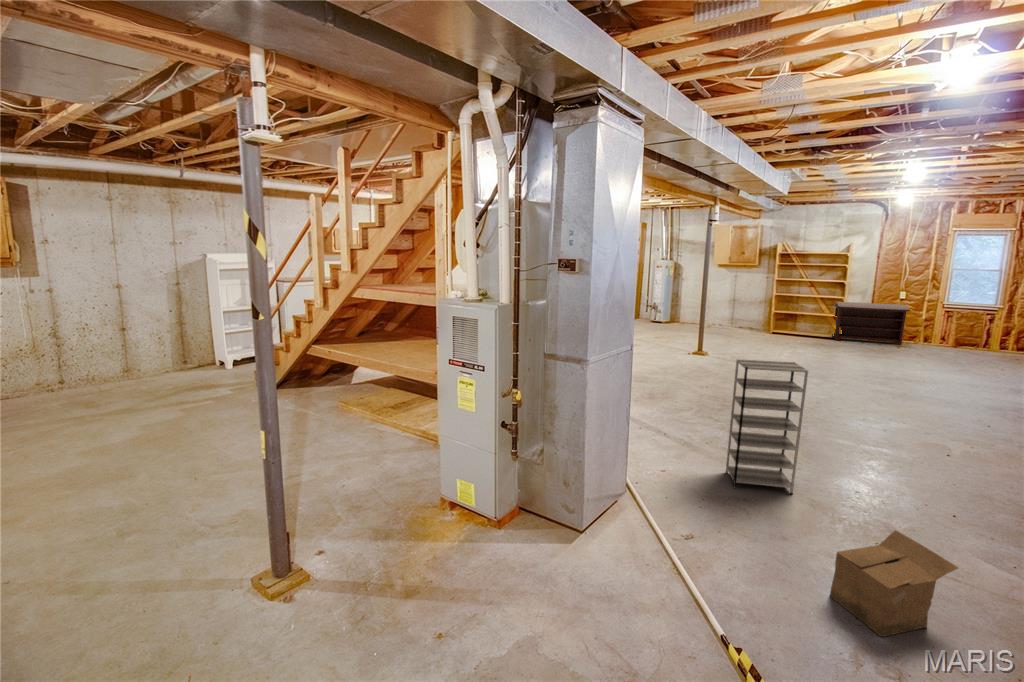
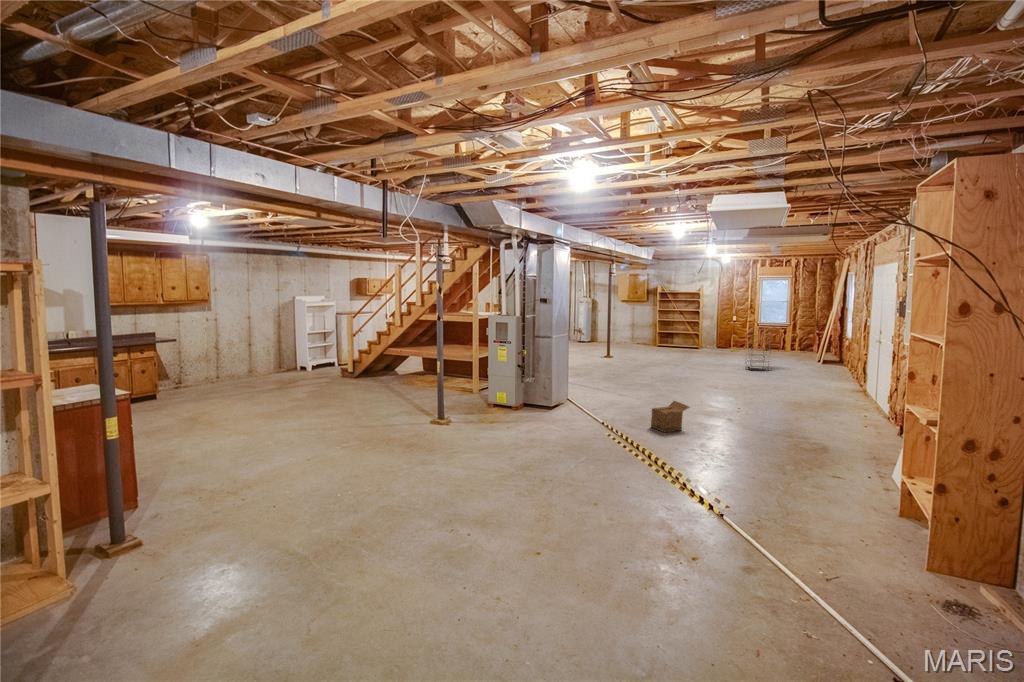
bench: present [832,302,910,345] -> none [695,324,738,351]
shelving unit: present [726,359,808,494] -> present [746,330,771,369]

